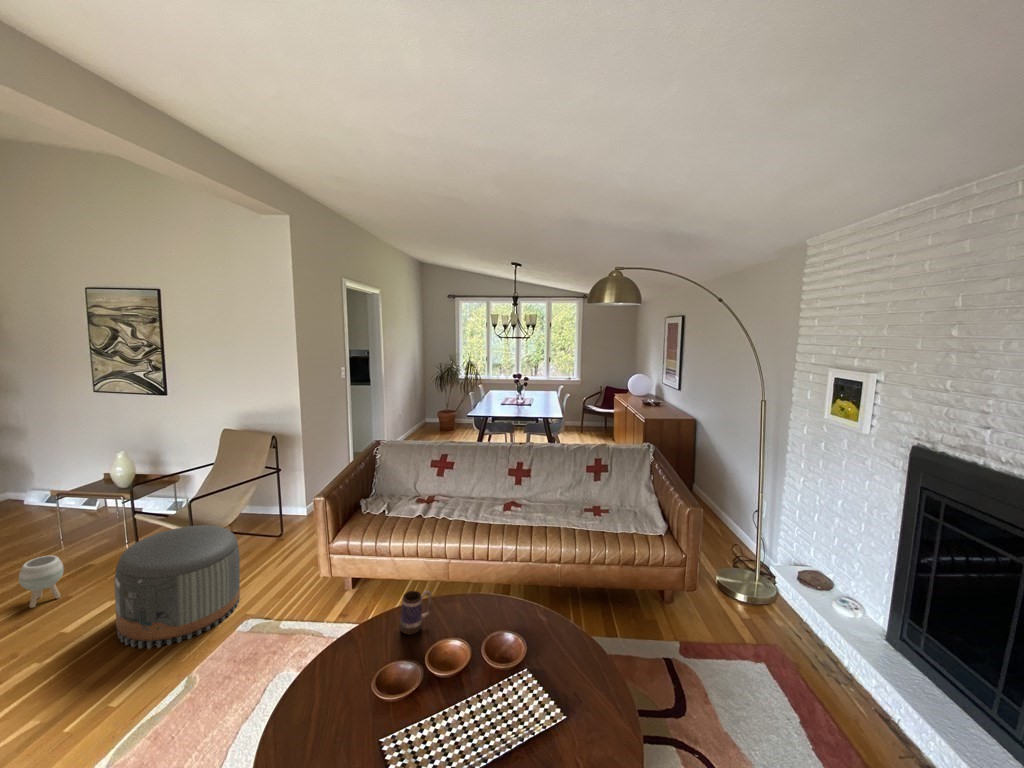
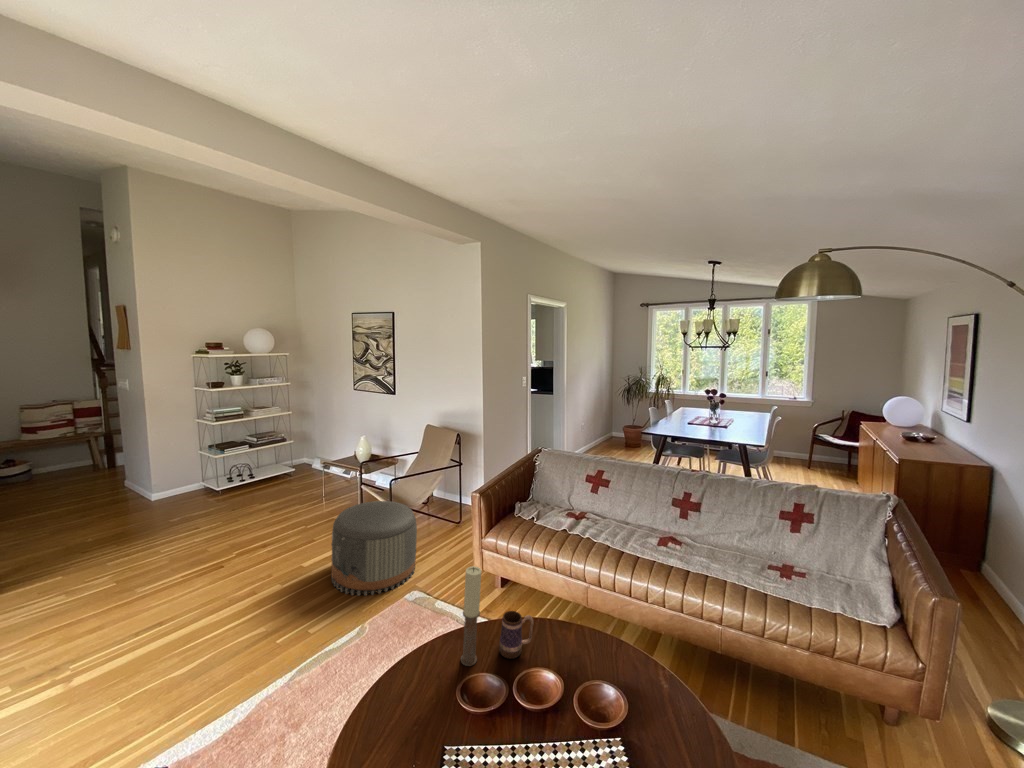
planter: present [19,556,64,608] -> none [291,505,315,541]
candle: none [365,557,385,653] -> present [461,566,481,666]

